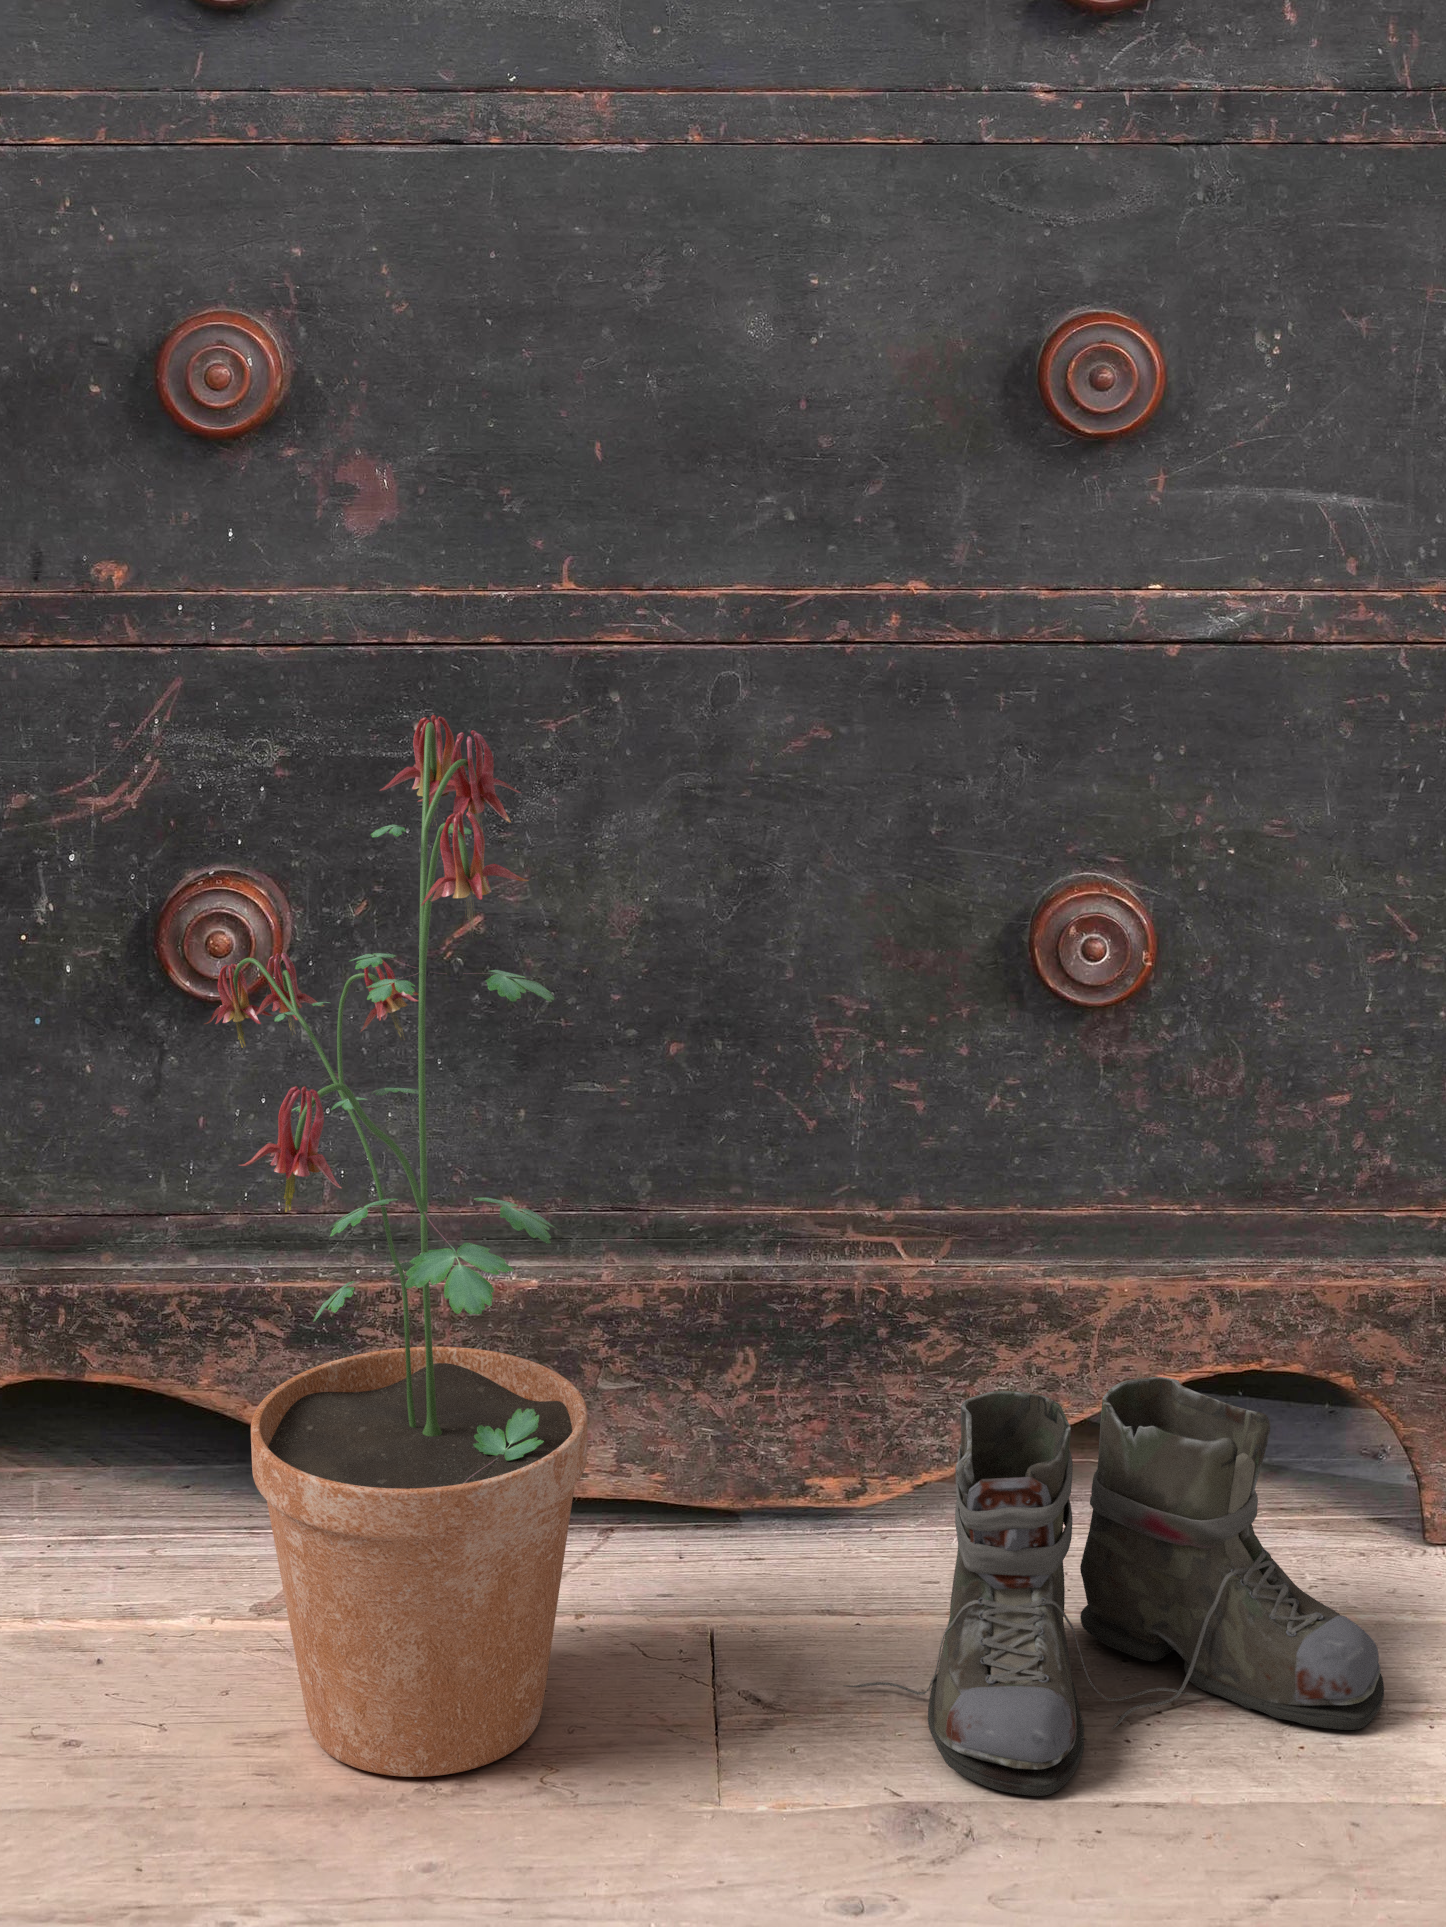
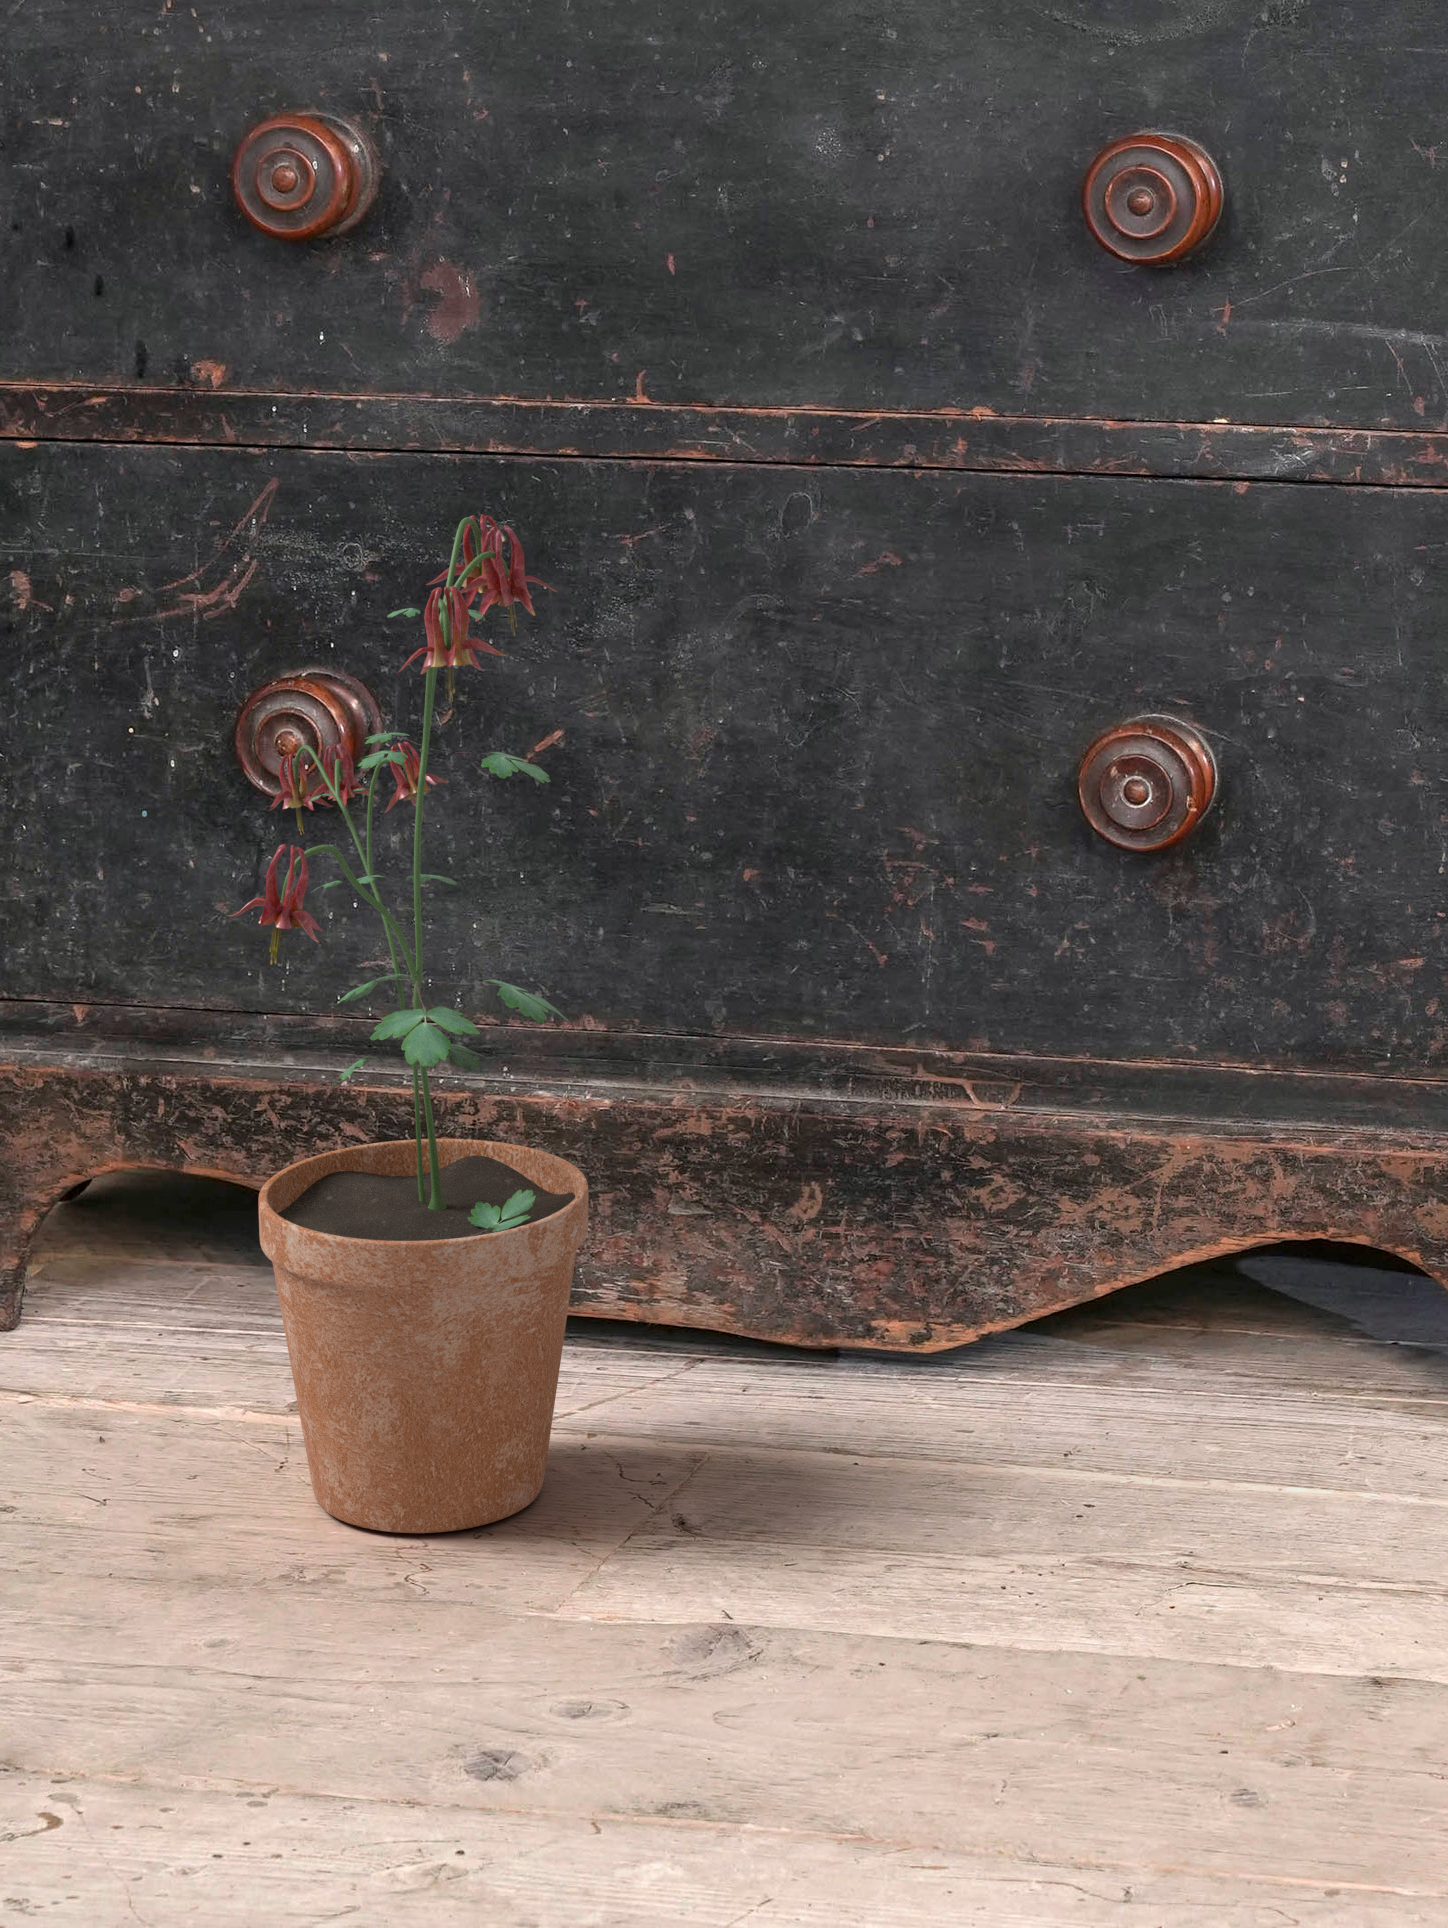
boots: present [844,1377,1384,1796] -> none [843,1222,1382,1599]

